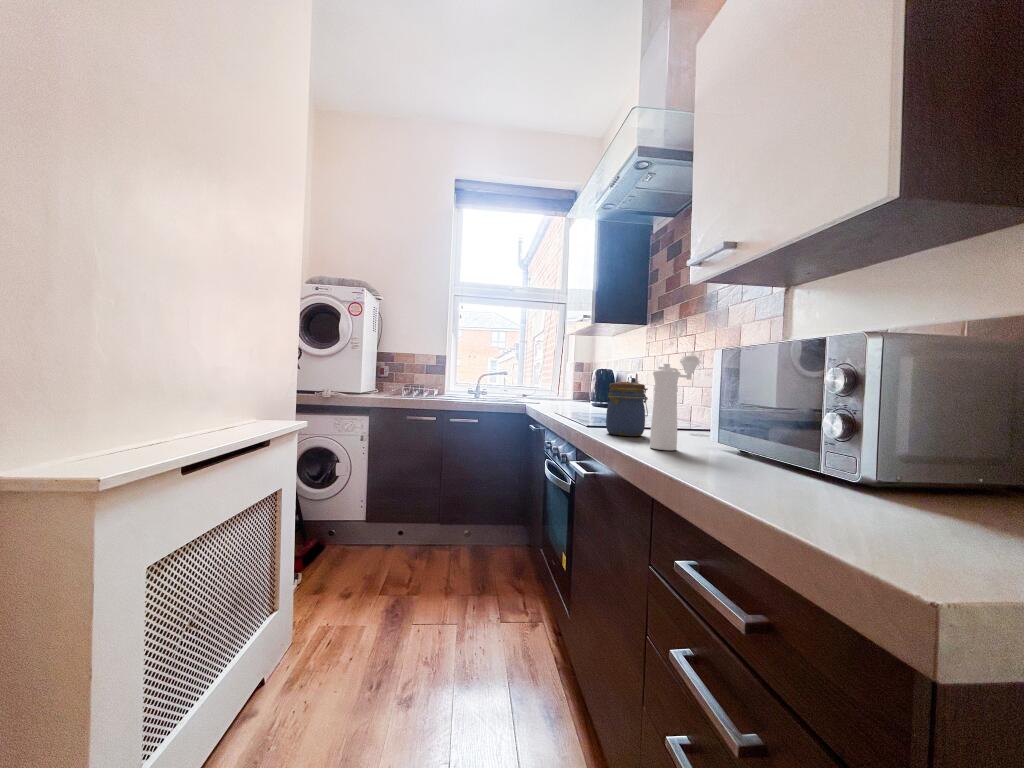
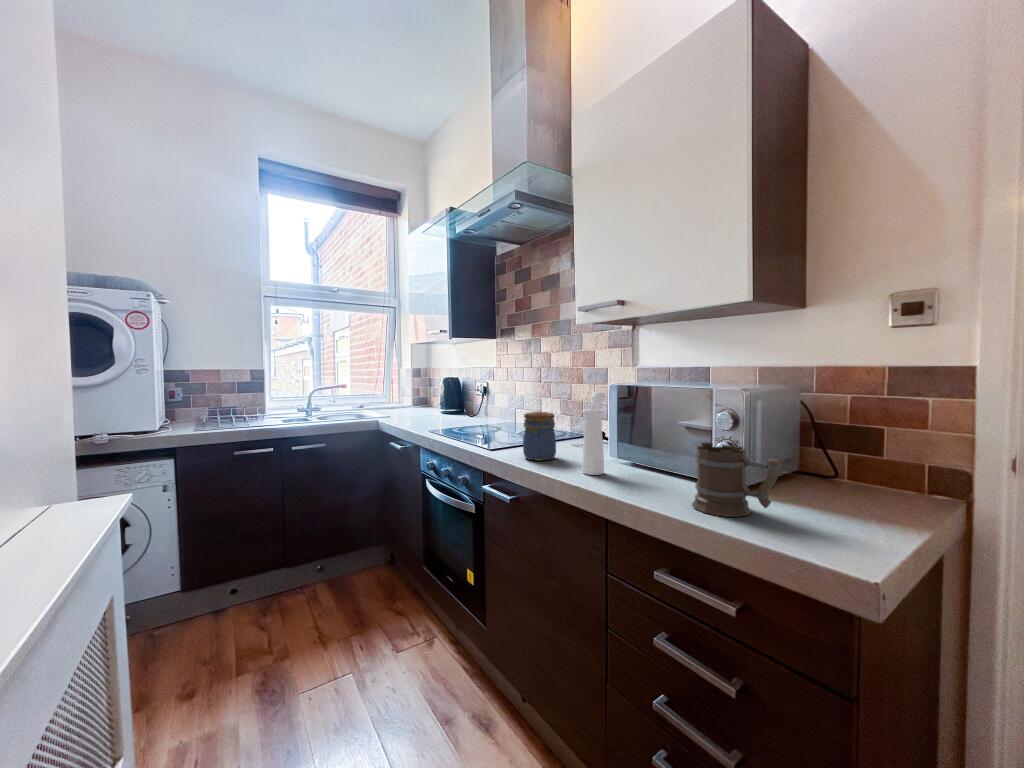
mug: none [735,399,866,503] -> present [692,442,780,517]

